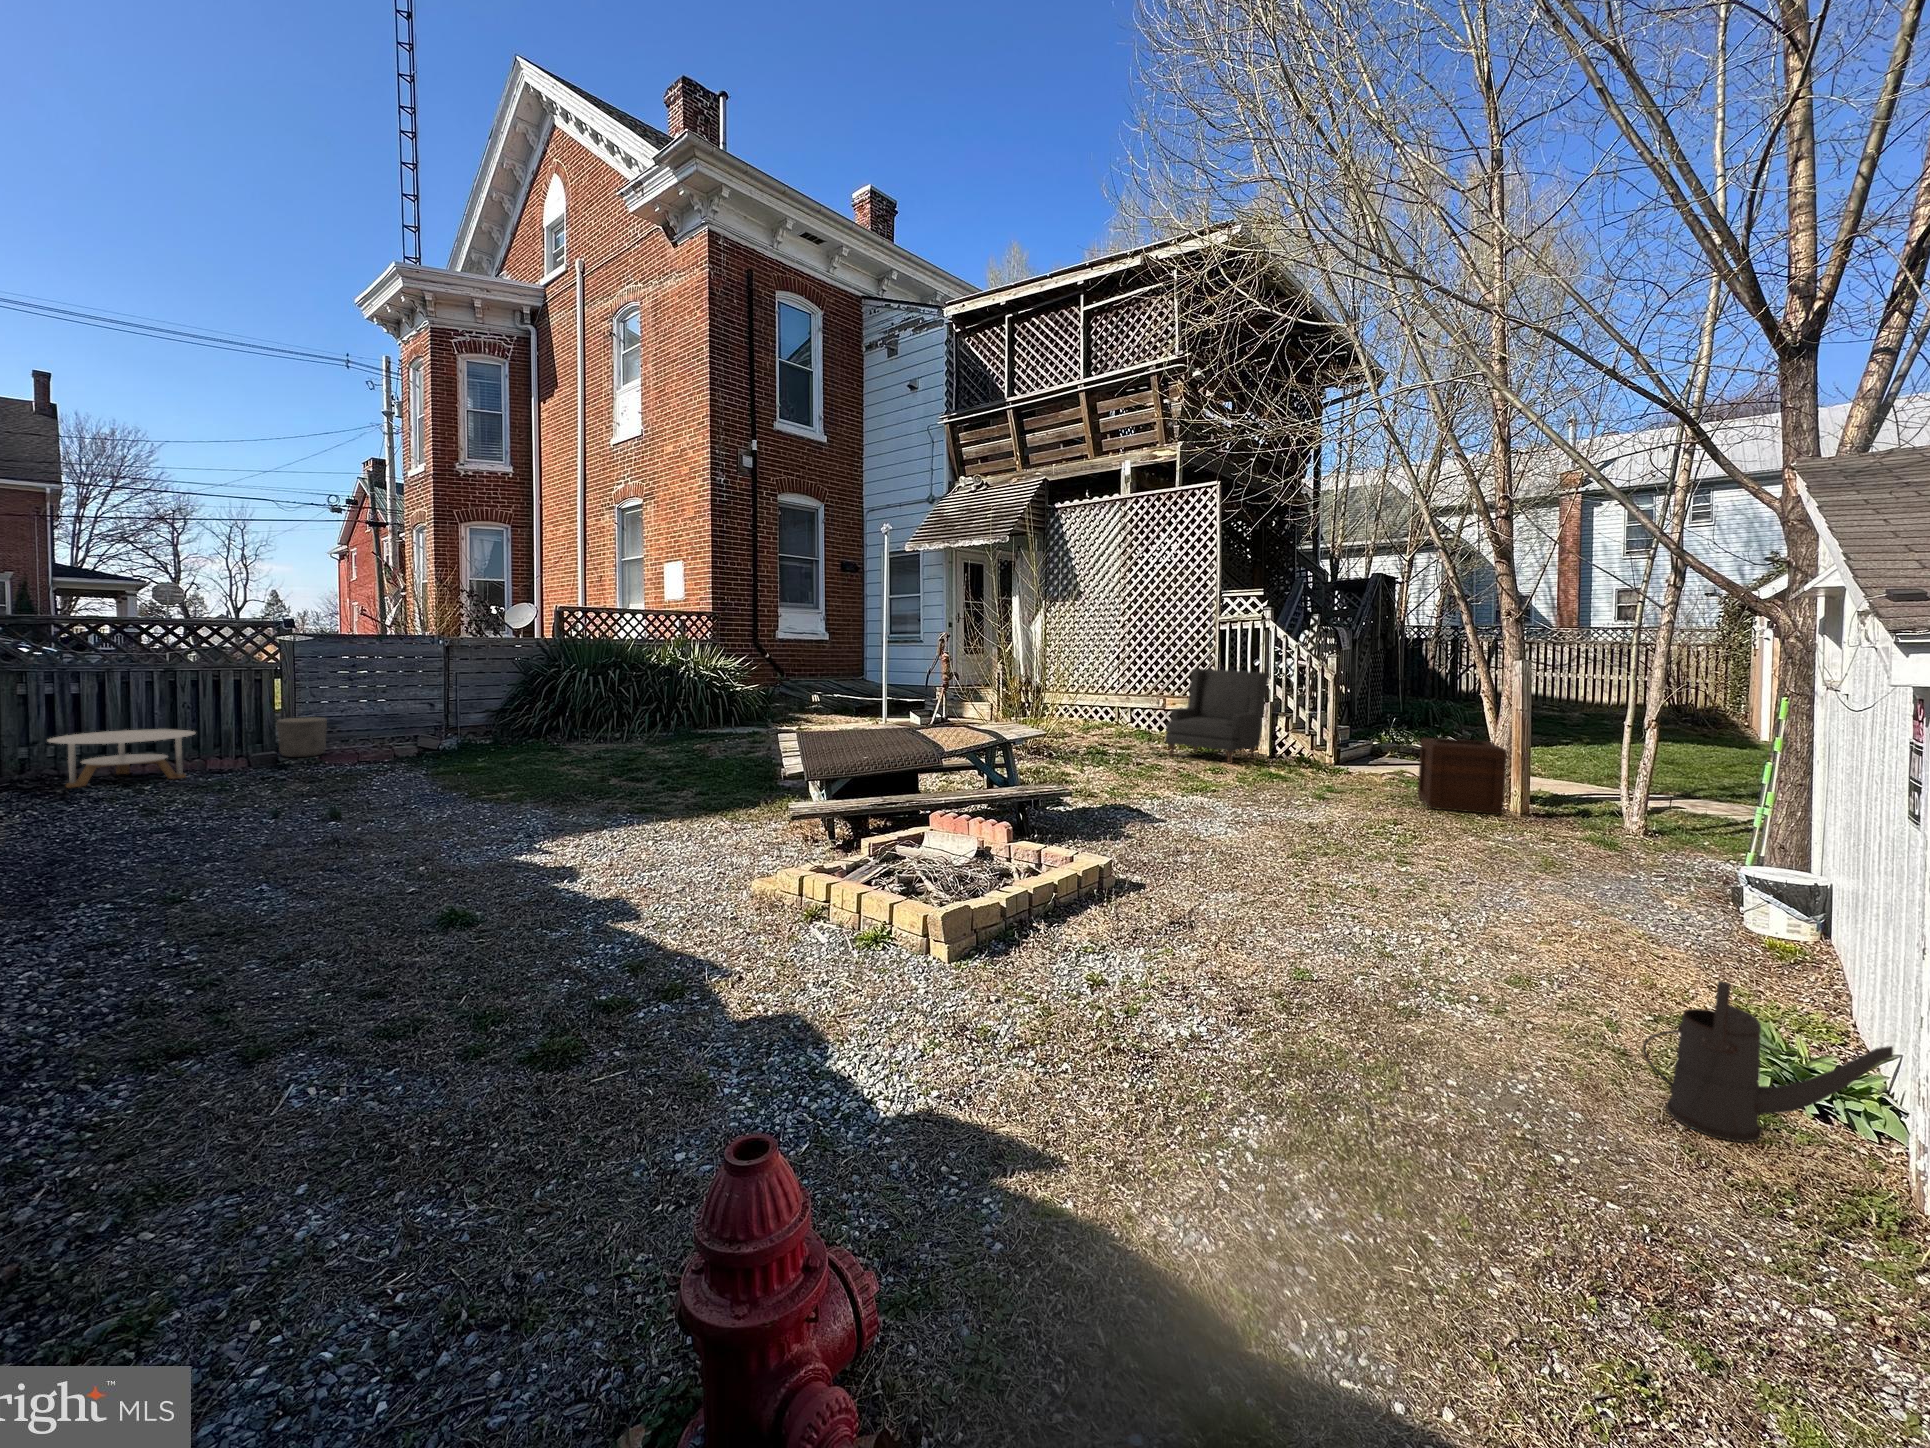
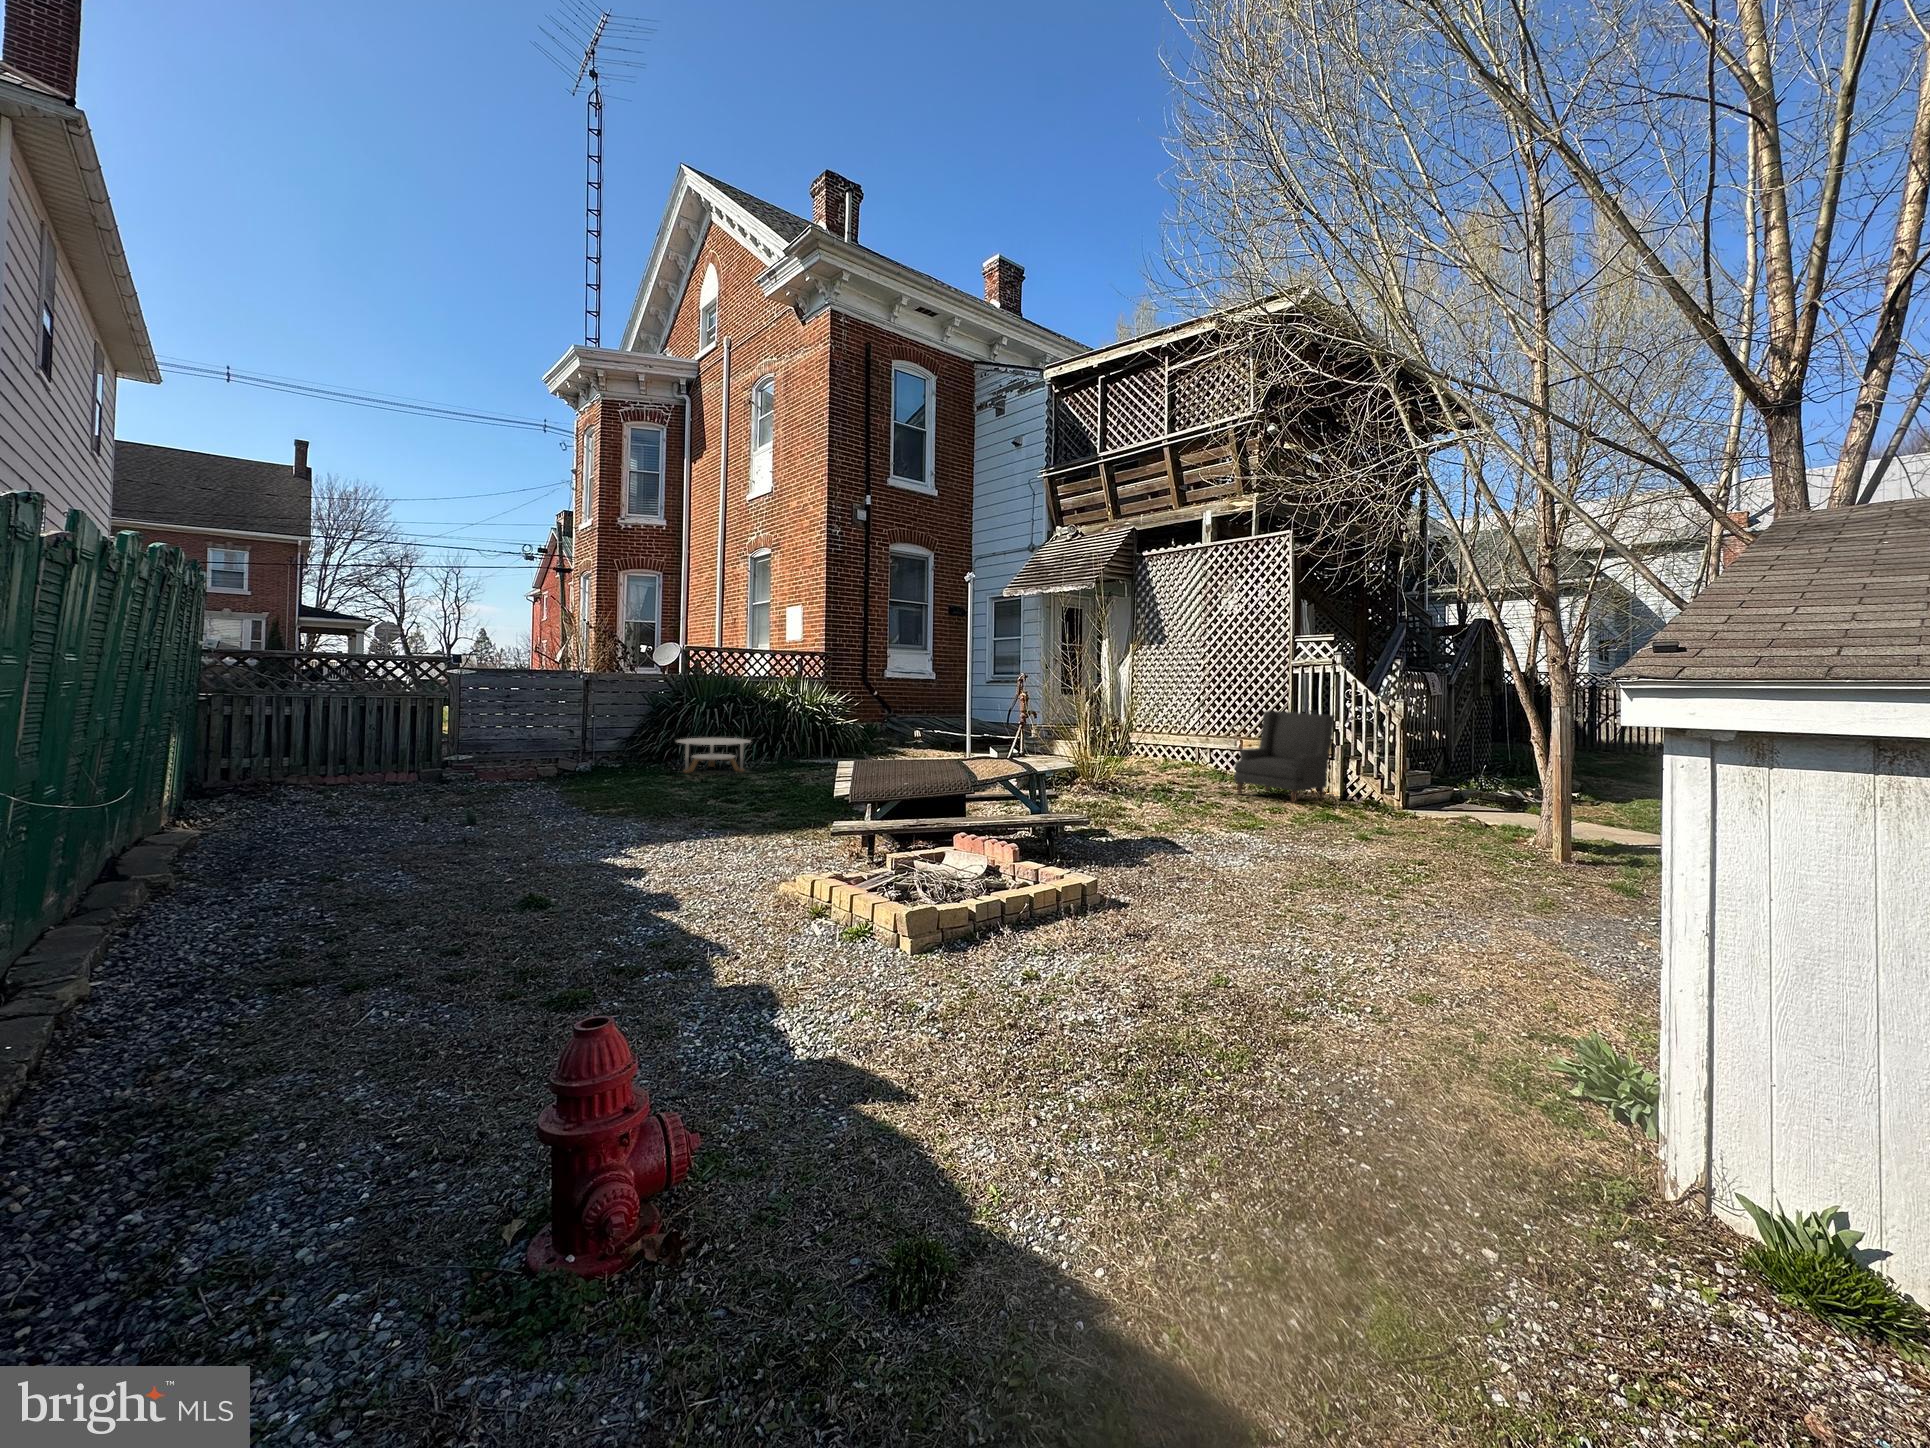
planter: present [277,717,327,757] -> none [440,741,482,775]
round table: present [48,729,195,788] -> present [677,738,750,773]
wooden crate: present [1418,738,1507,814] -> none [1464,780,1543,858]
watering can: present [1643,981,1893,1143] -> none [1468,988,1658,1136]

